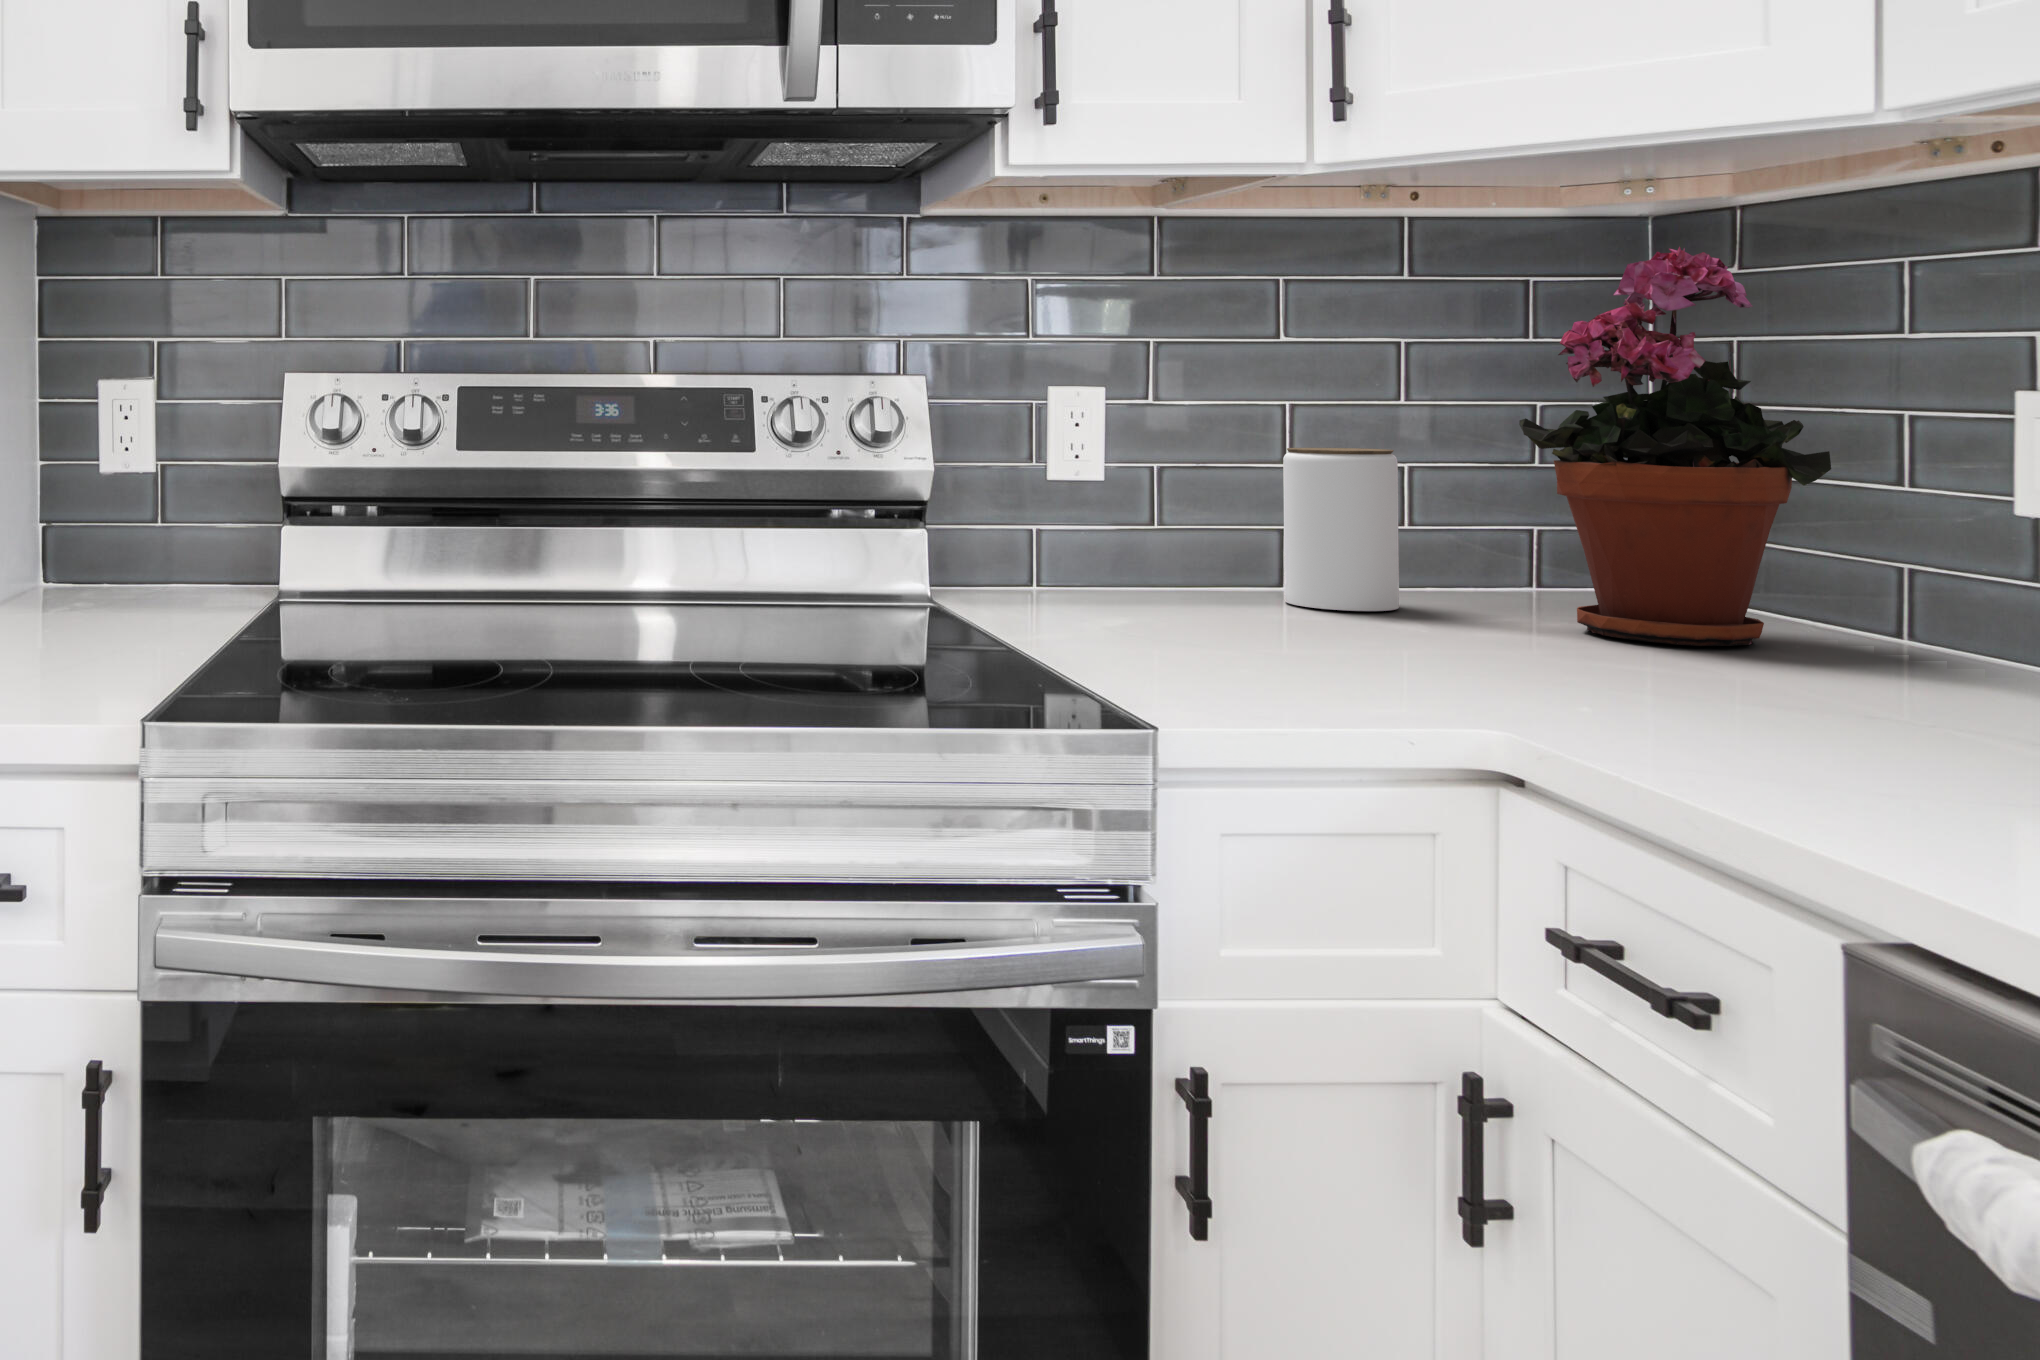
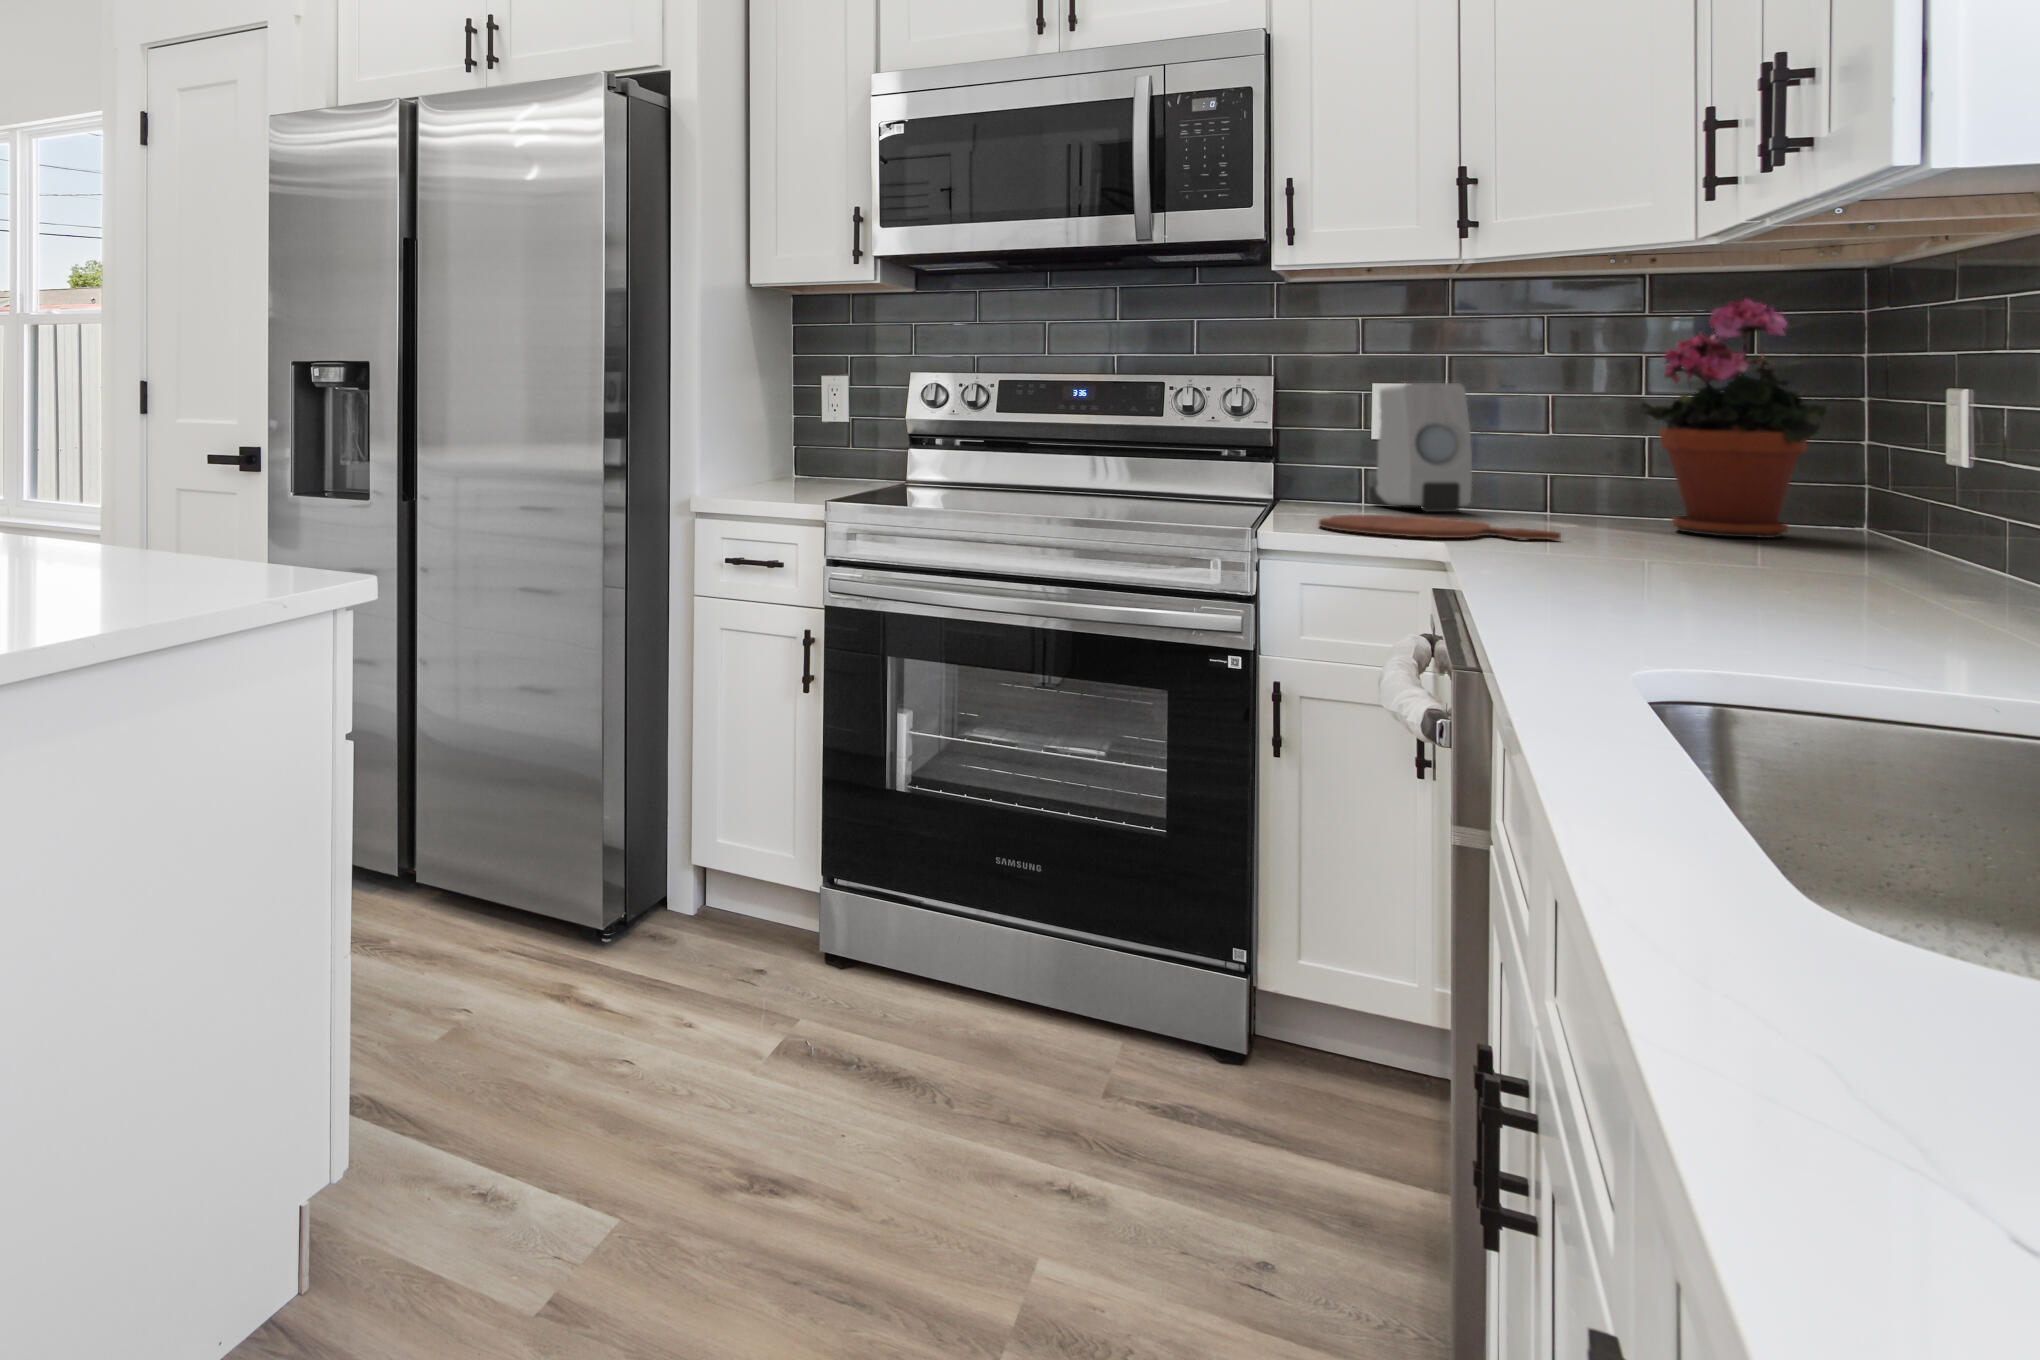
soap dispenser: none [1049,389,1238,612] -> present [1369,383,1472,512]
jar: present [1283,448,1399,611] -> none [1518,419,1593,517]
cutting board: none [1135,633,1574,698] -> present [1319,515,1561,540]

